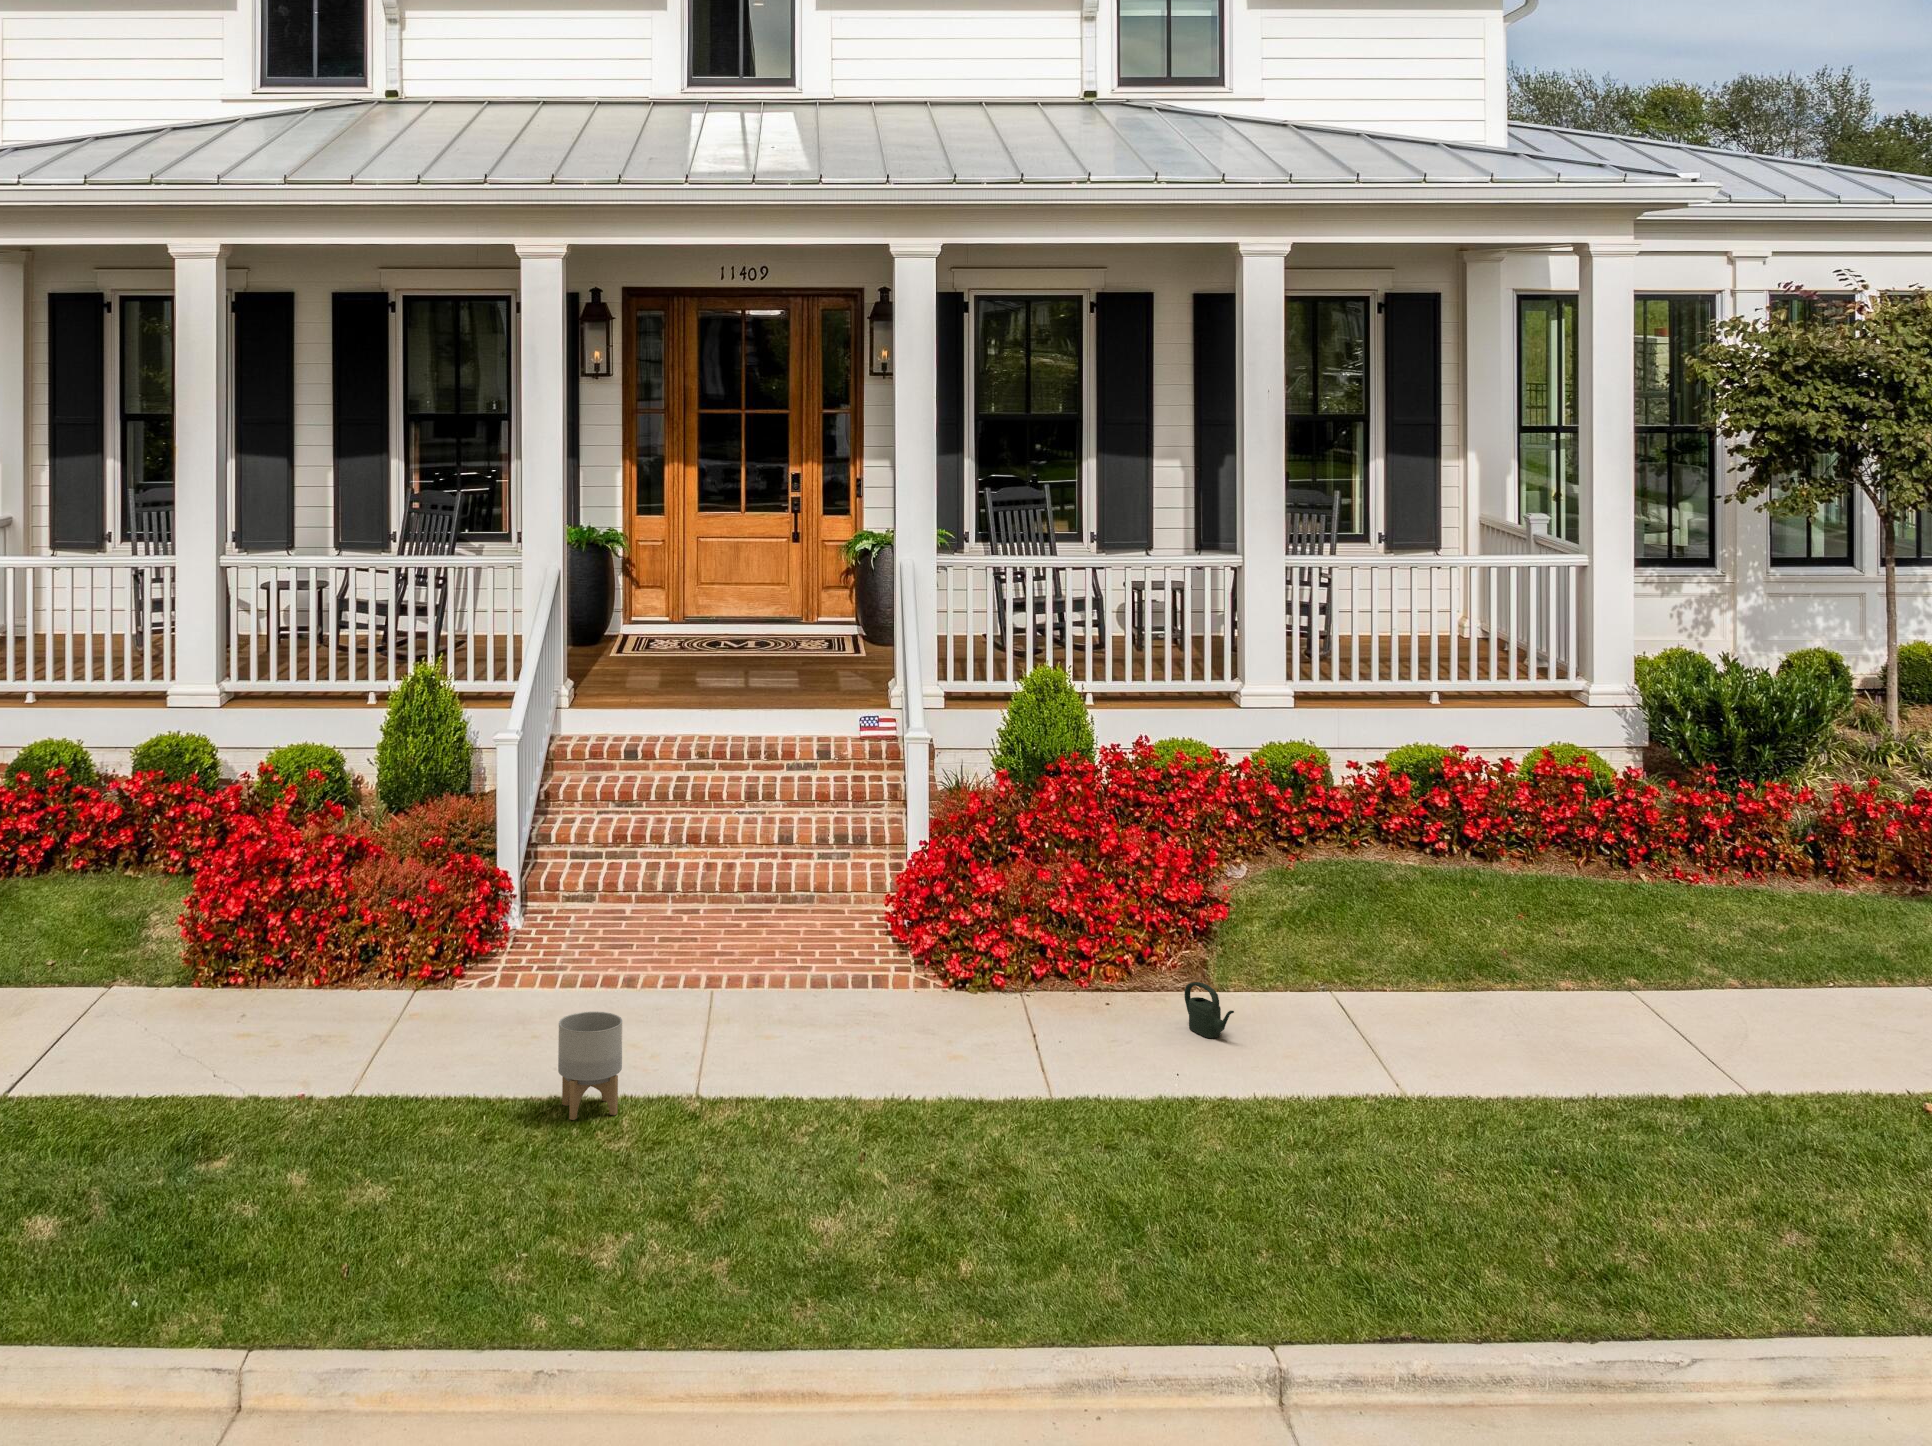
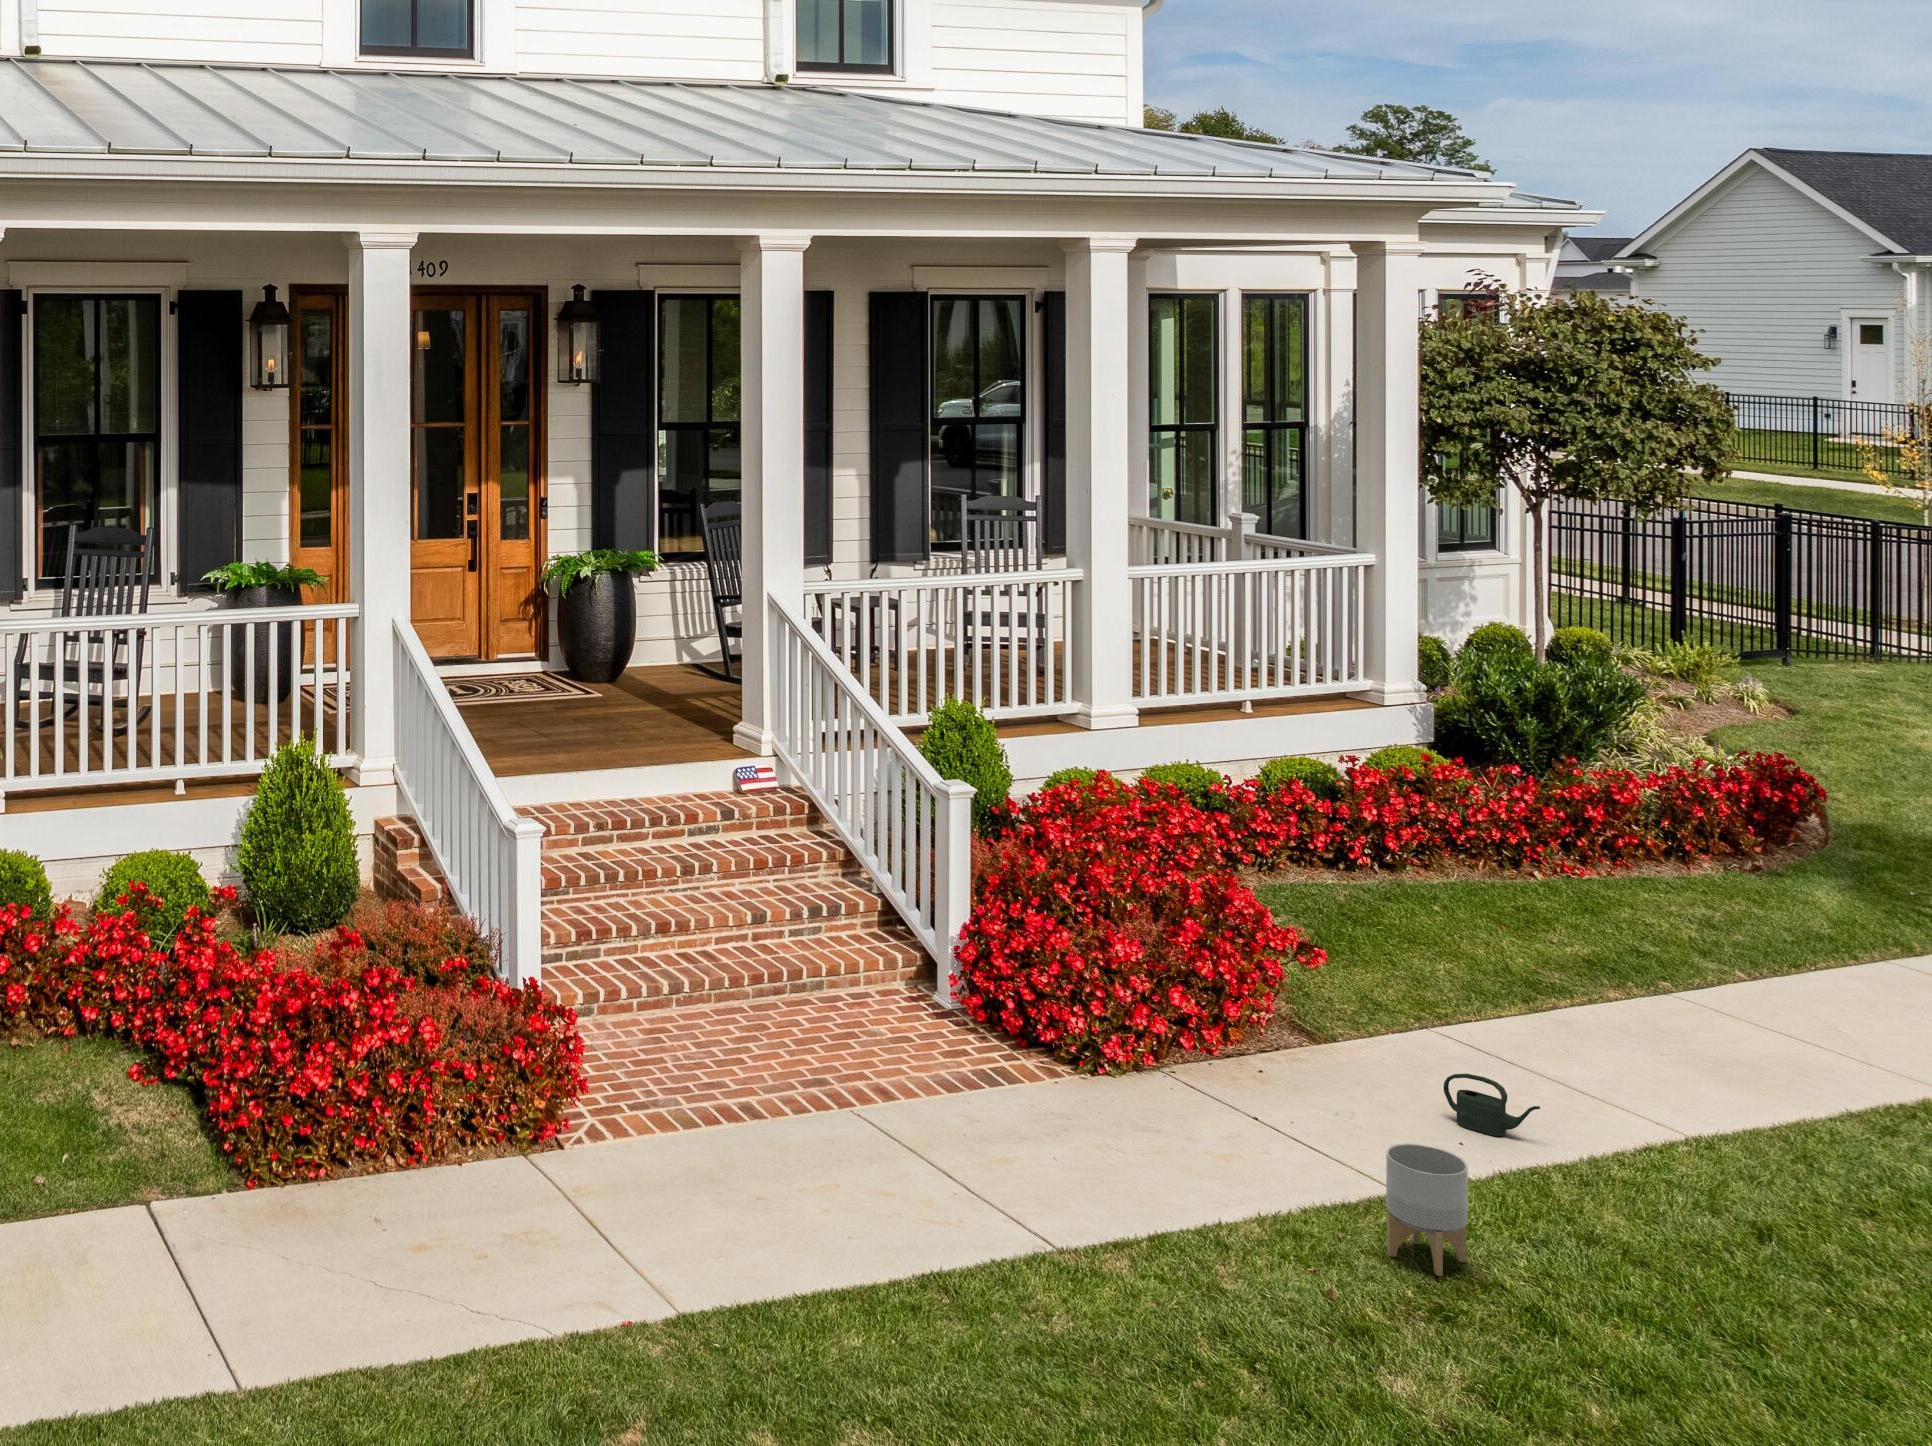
planter: present [558,1012,622,1120] -> present [1386,1143,1468,1276]

